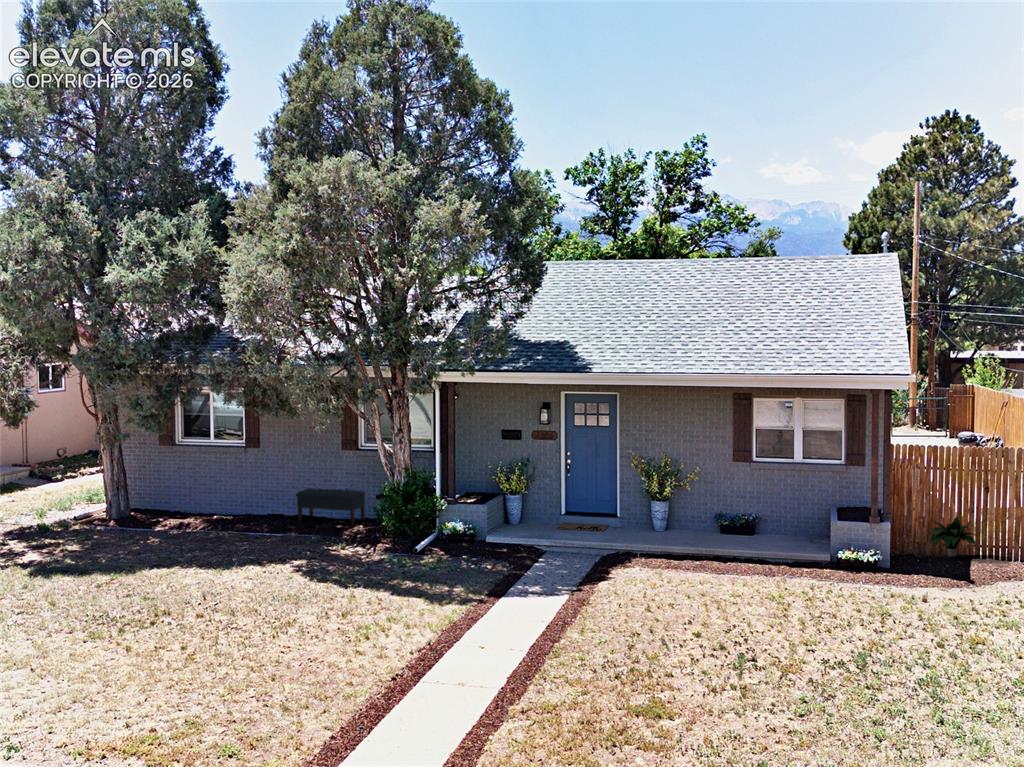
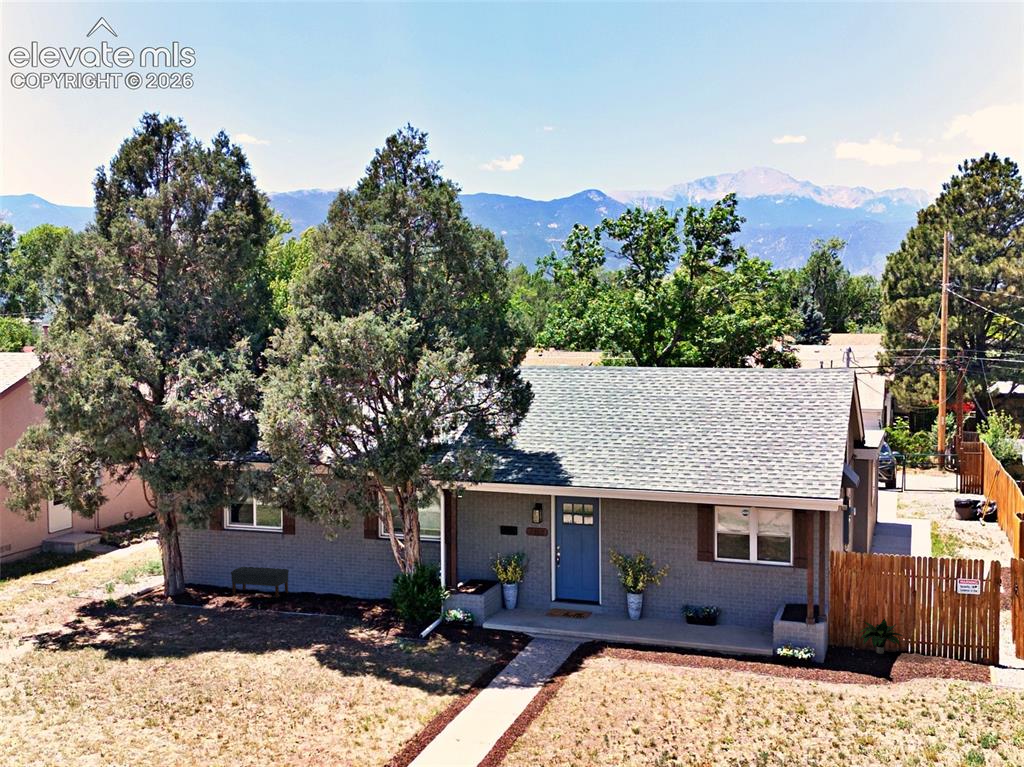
bench: present [296,488,365,525] -> present [231,567,289,598]

